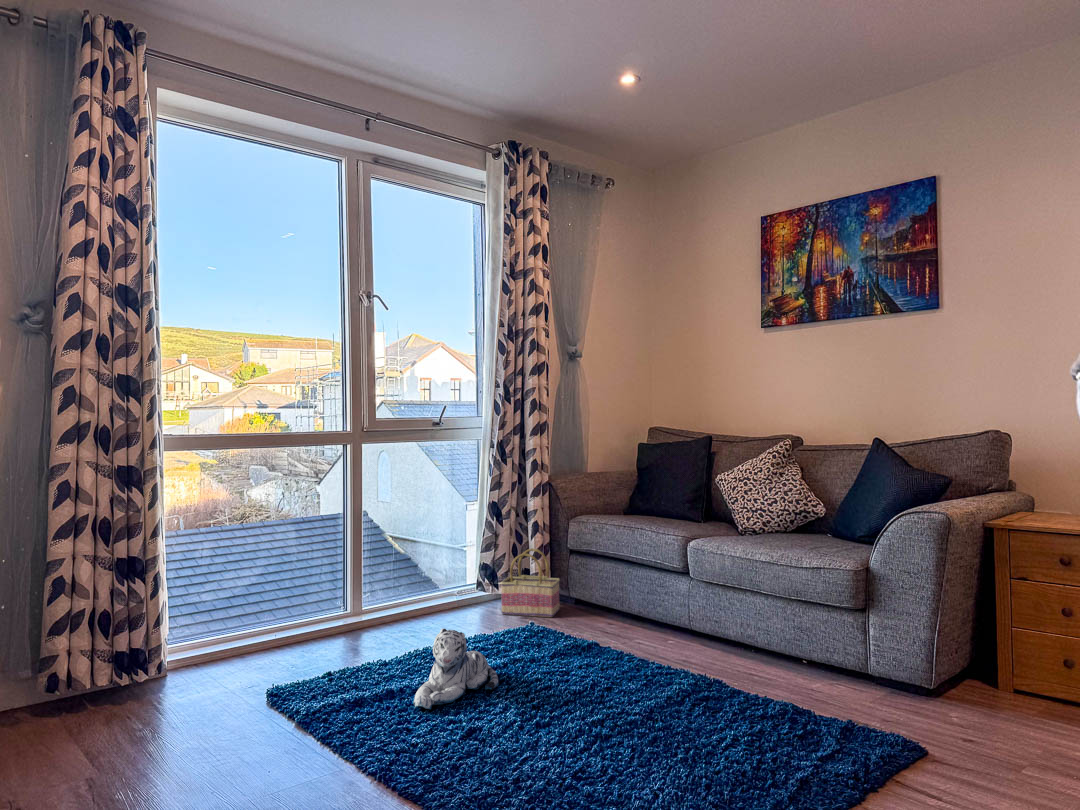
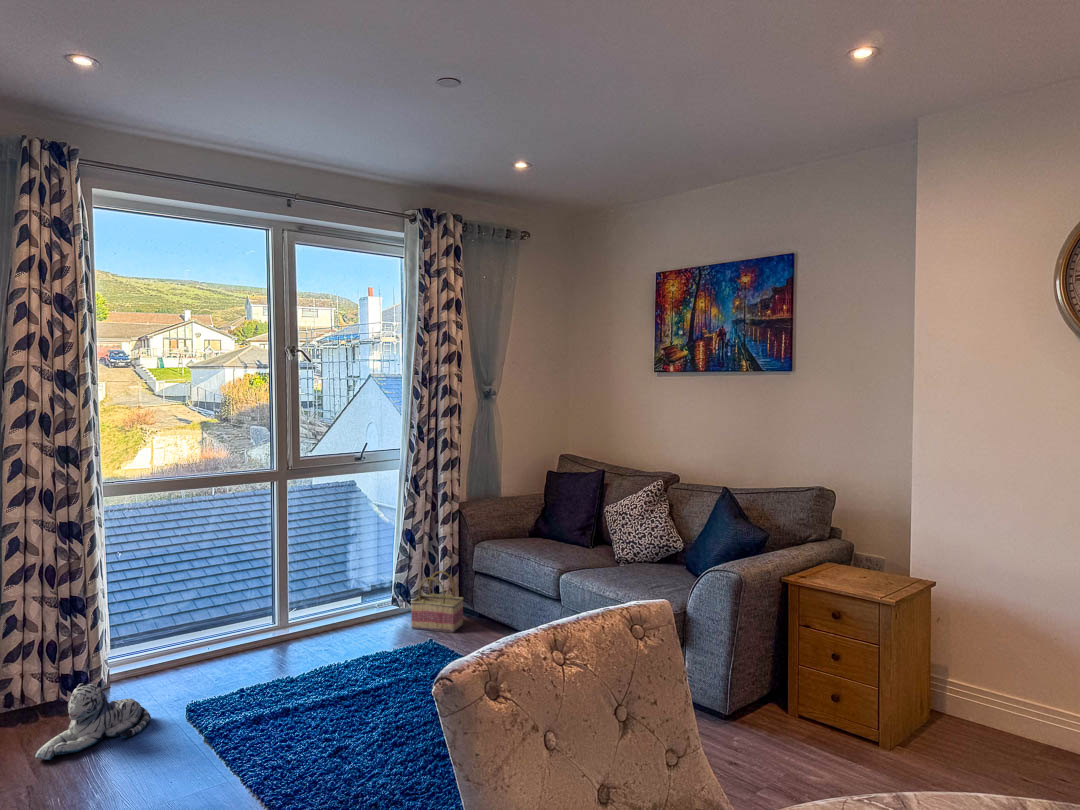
plush toy: present [414,628,499,709] -> present [35,683,151,760]

